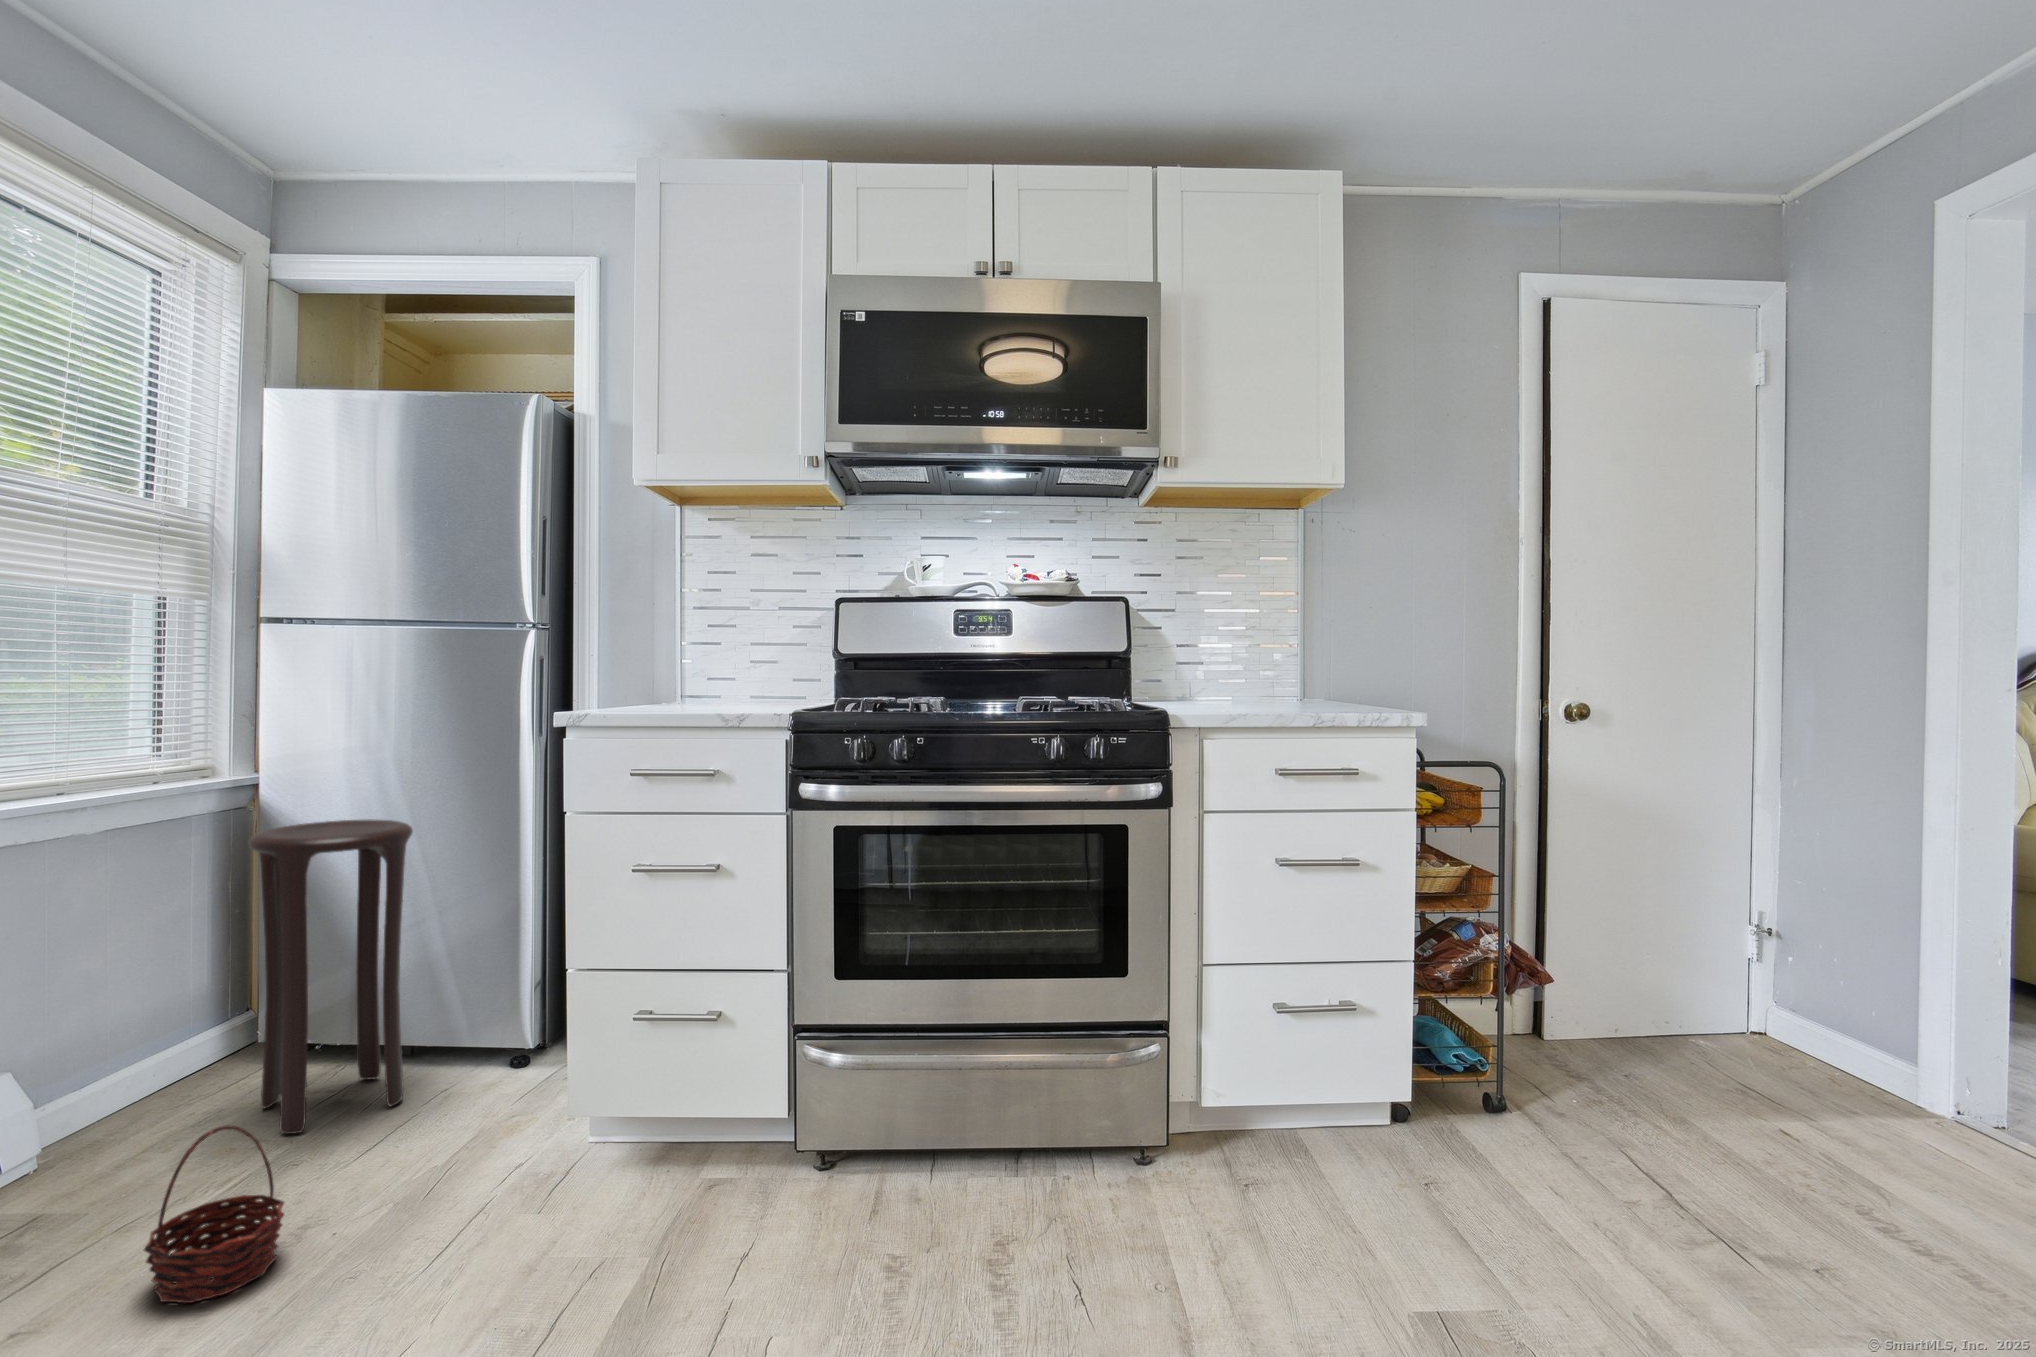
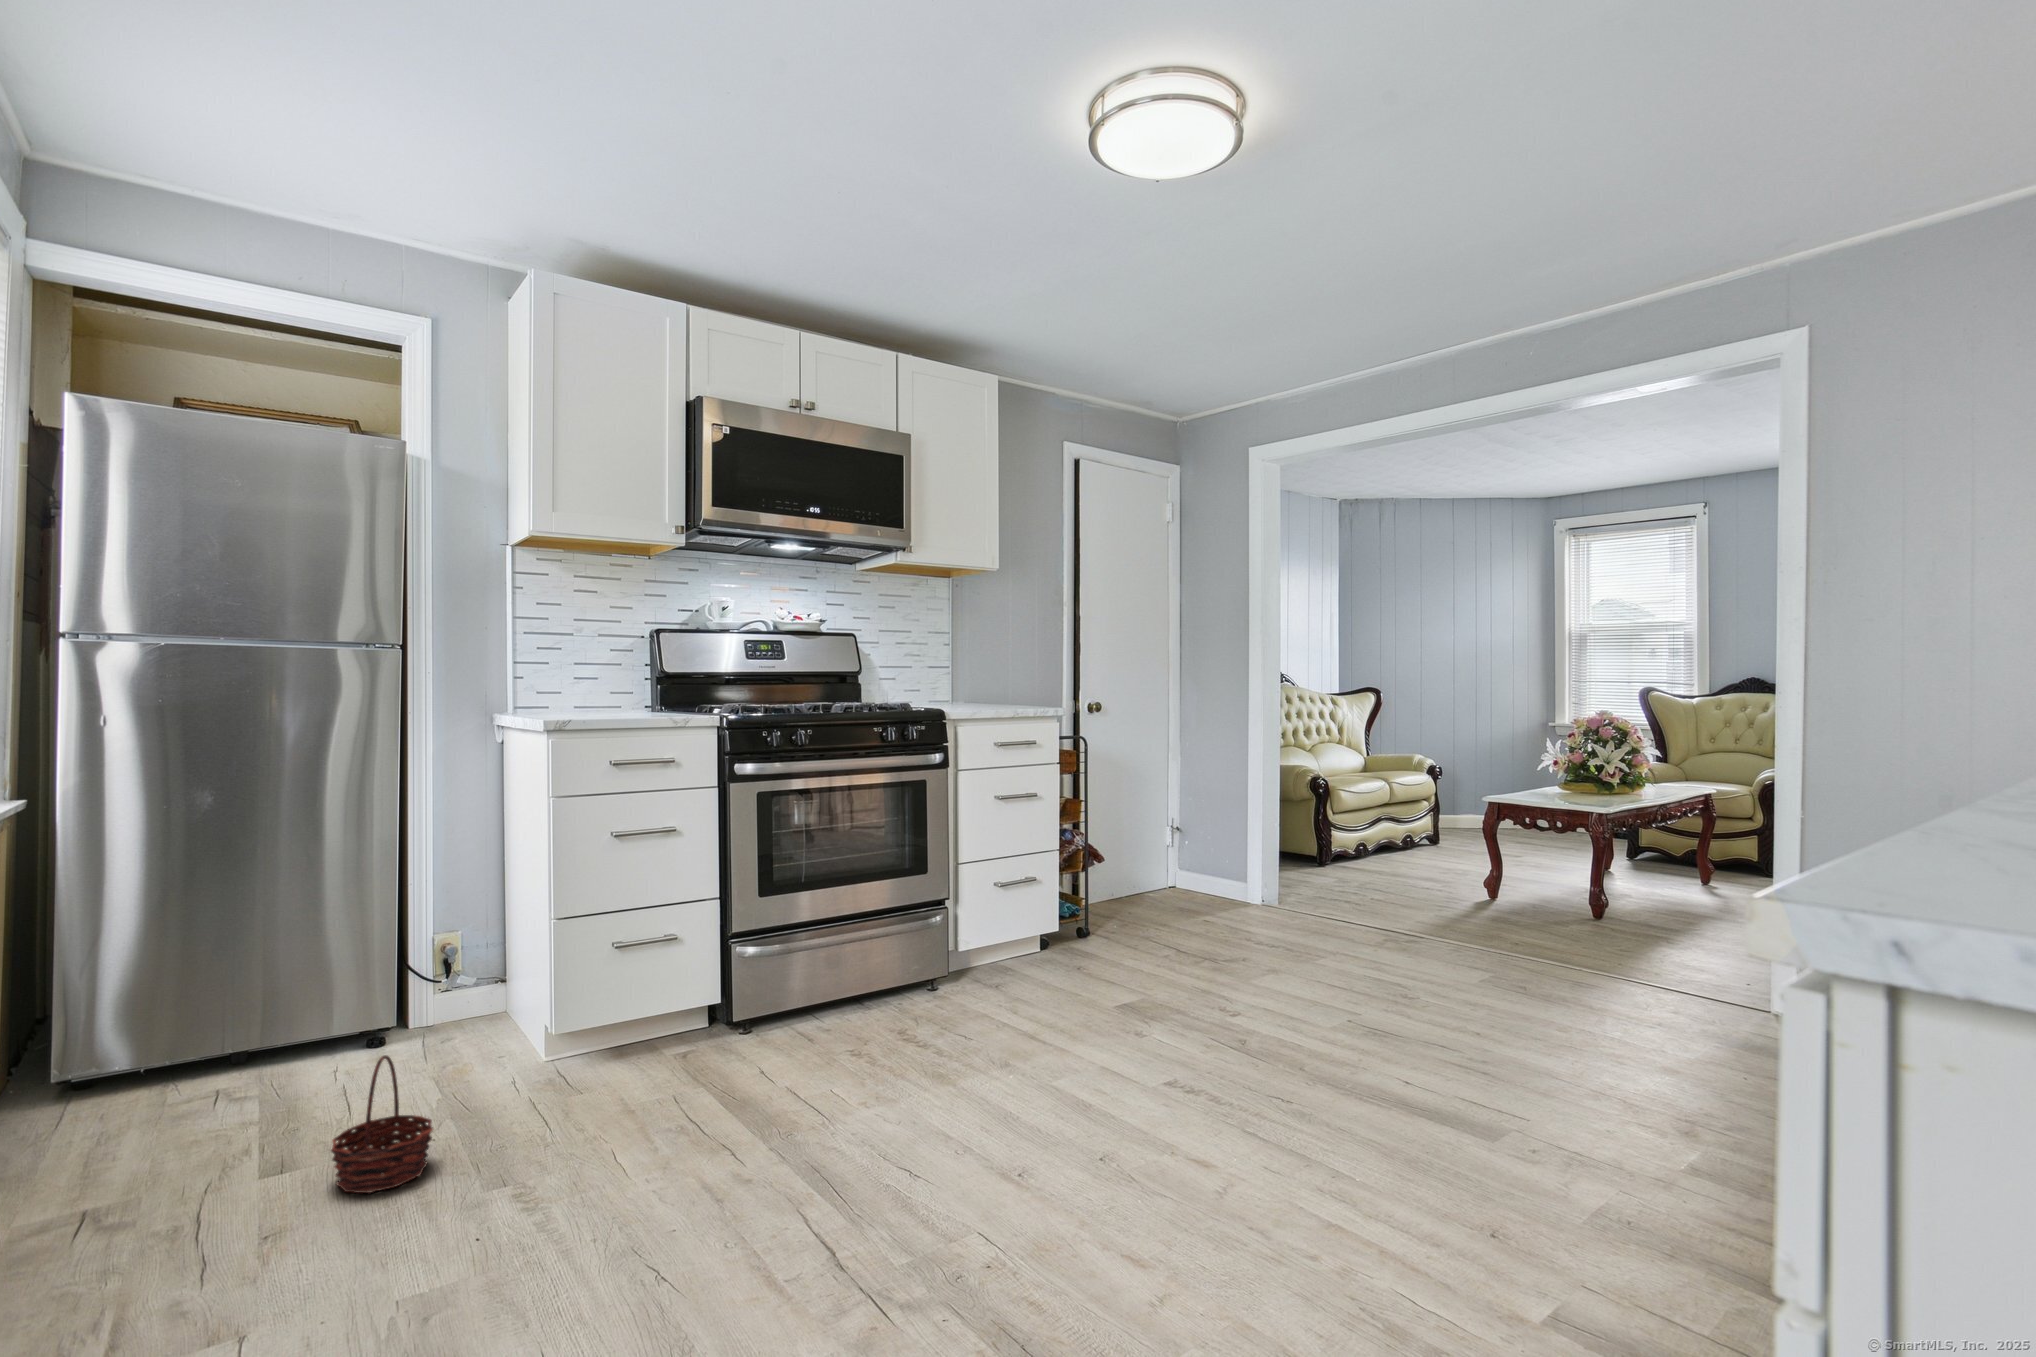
stool: present [248,819,413,1134] -> none [159,830,321,1122]

